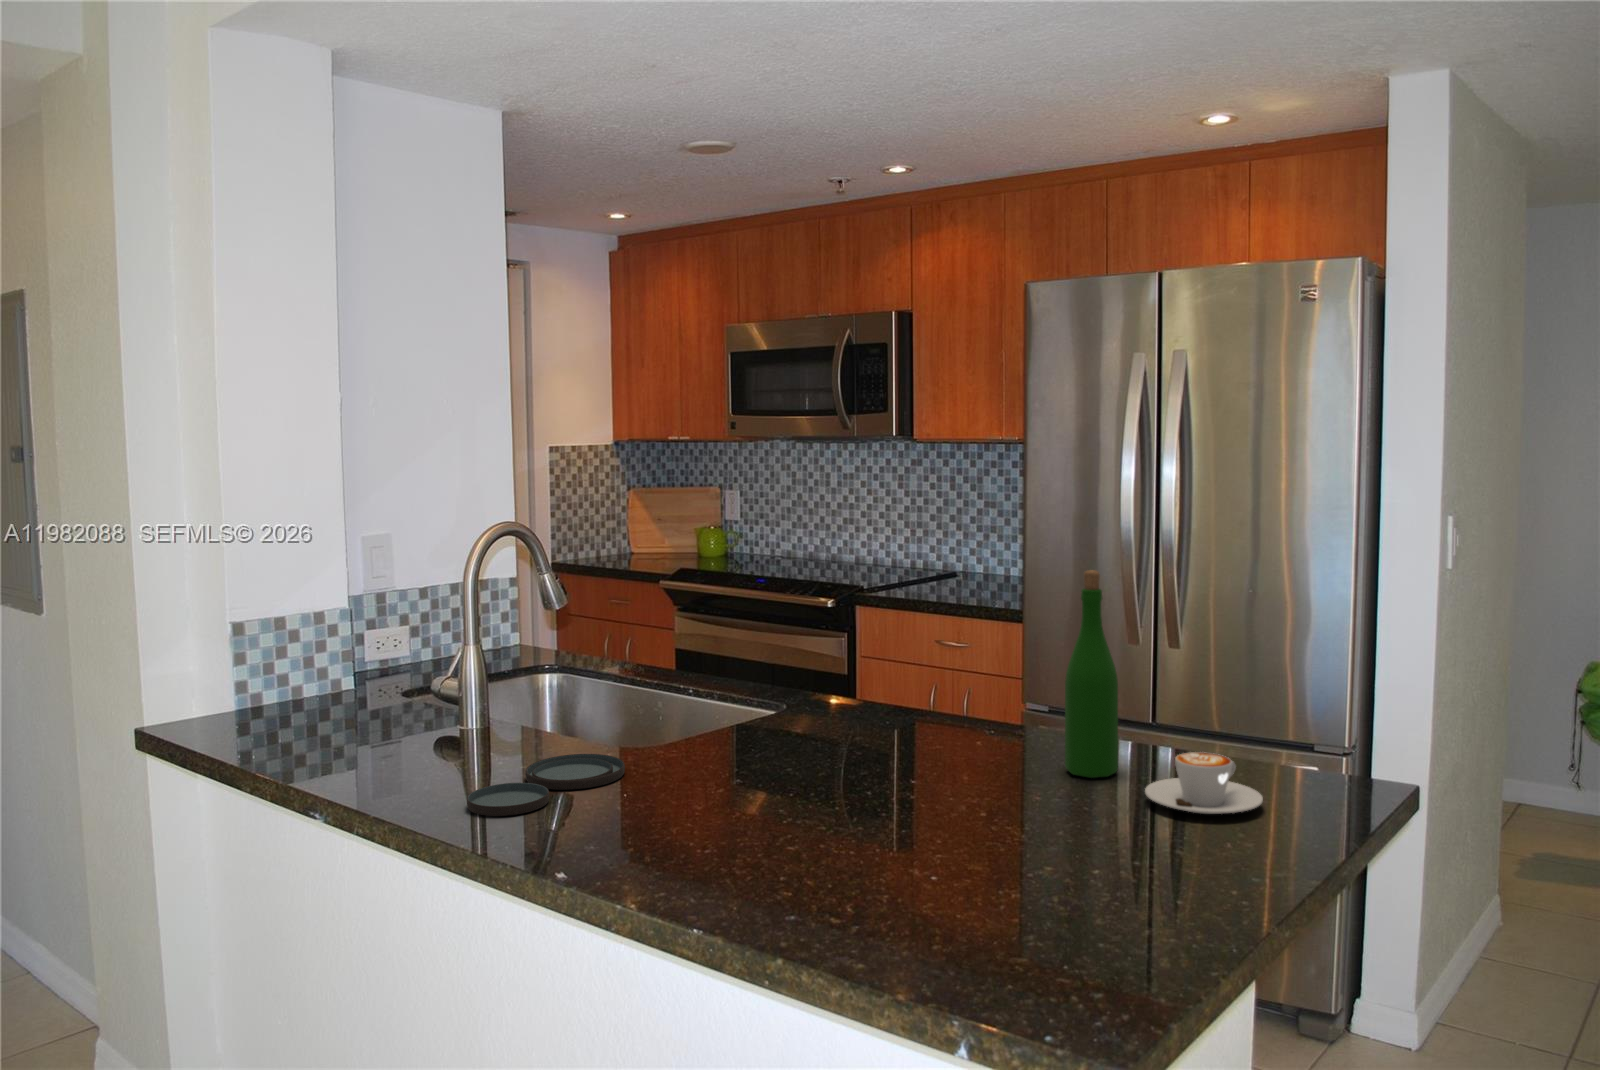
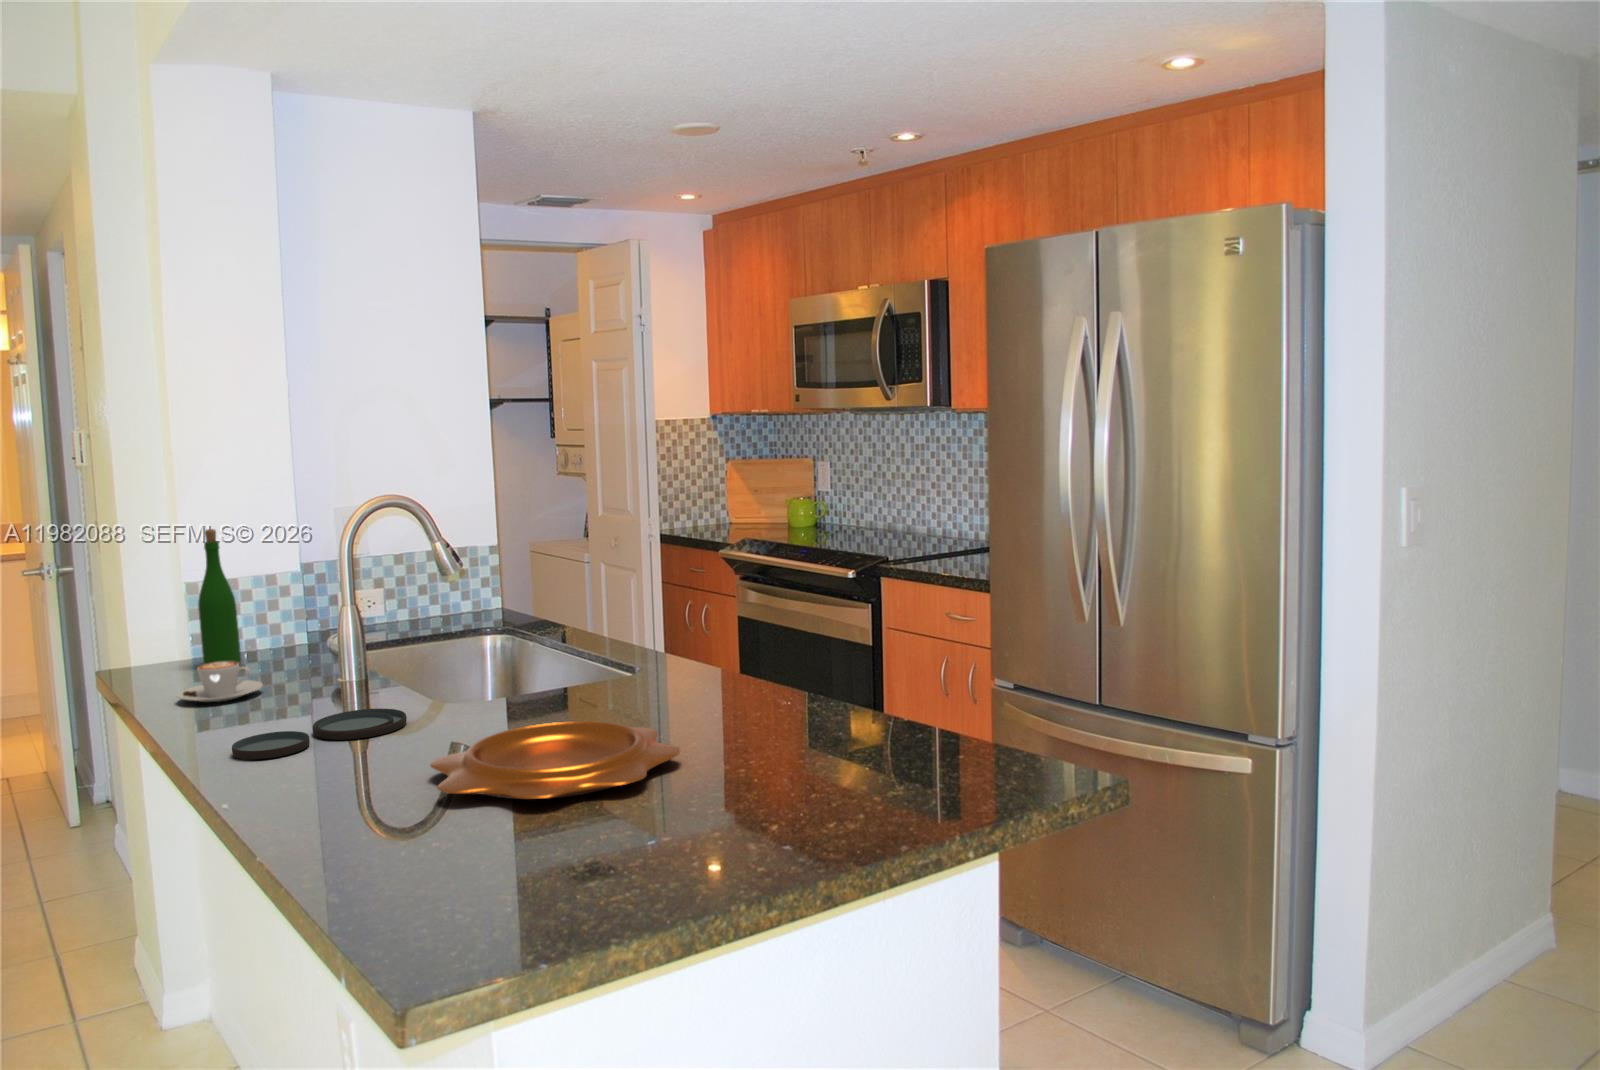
wine bottle: present [1065,570,1118,778] -> present [198,529,241,664]
coffee cup: present [1145,752,1263,814] -> present [177,661,263,702]
decorative bowl: none [750,756,1009,837] -> present [430,721,680,799]

